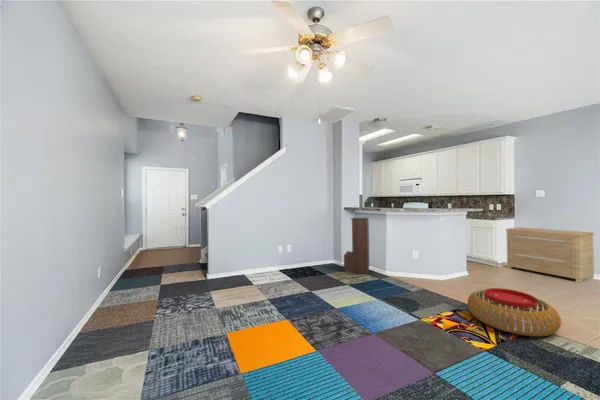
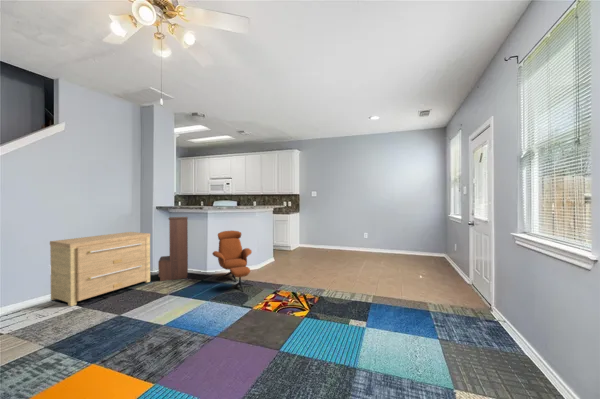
side table: present [506,227,594,282] -> present [50,232,150,306]
lounge chair: none [389,234,432,300] -> present [213,231,252,291]
pouf: present [467,288,561,337] -> none [284,266,337,298]

